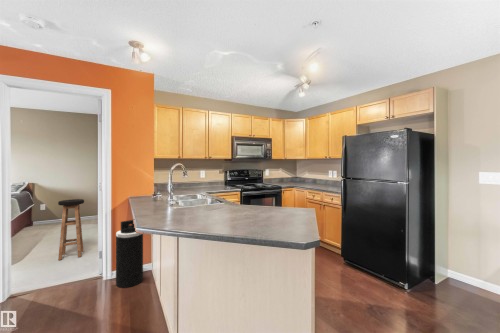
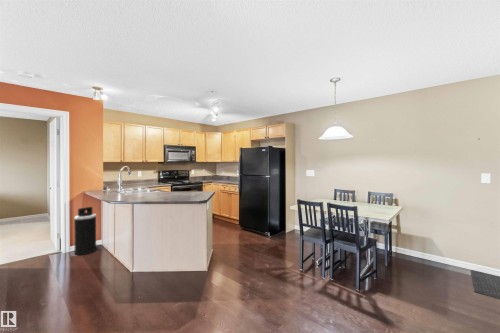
bar stool: present [58,199,84,260] -> none [9,196,33,247]

